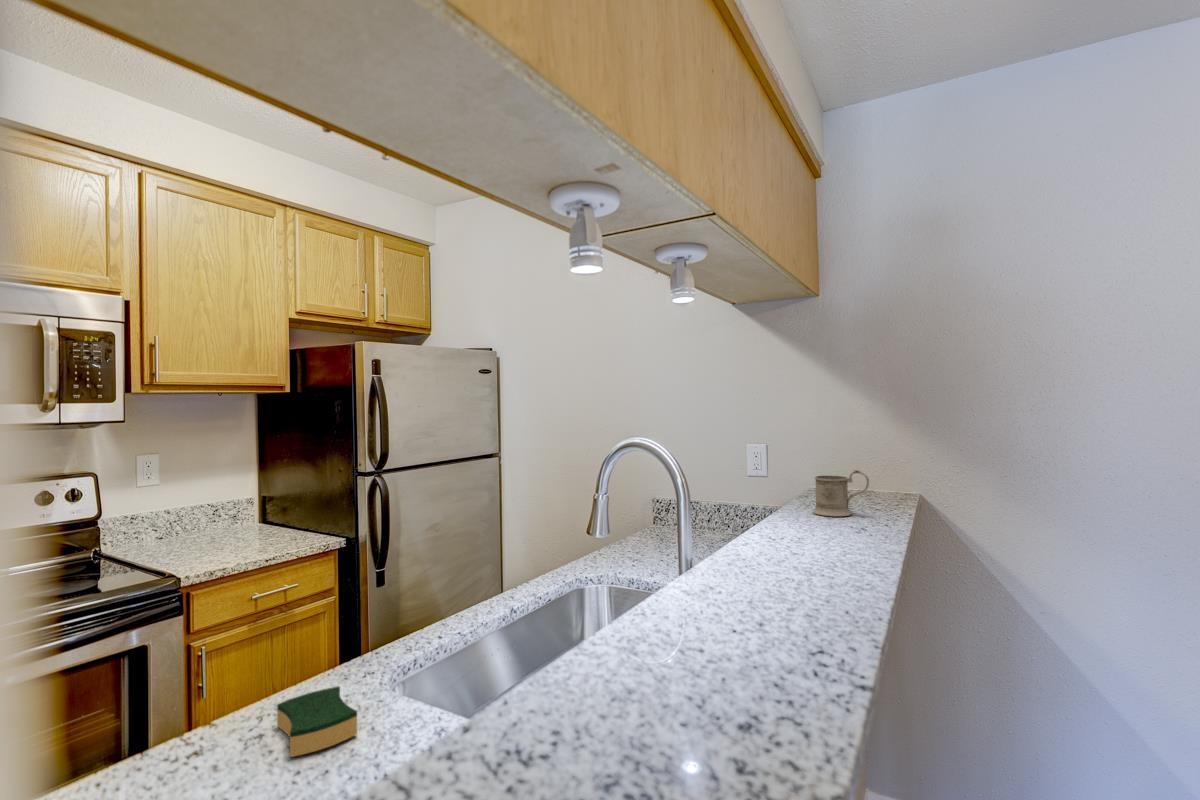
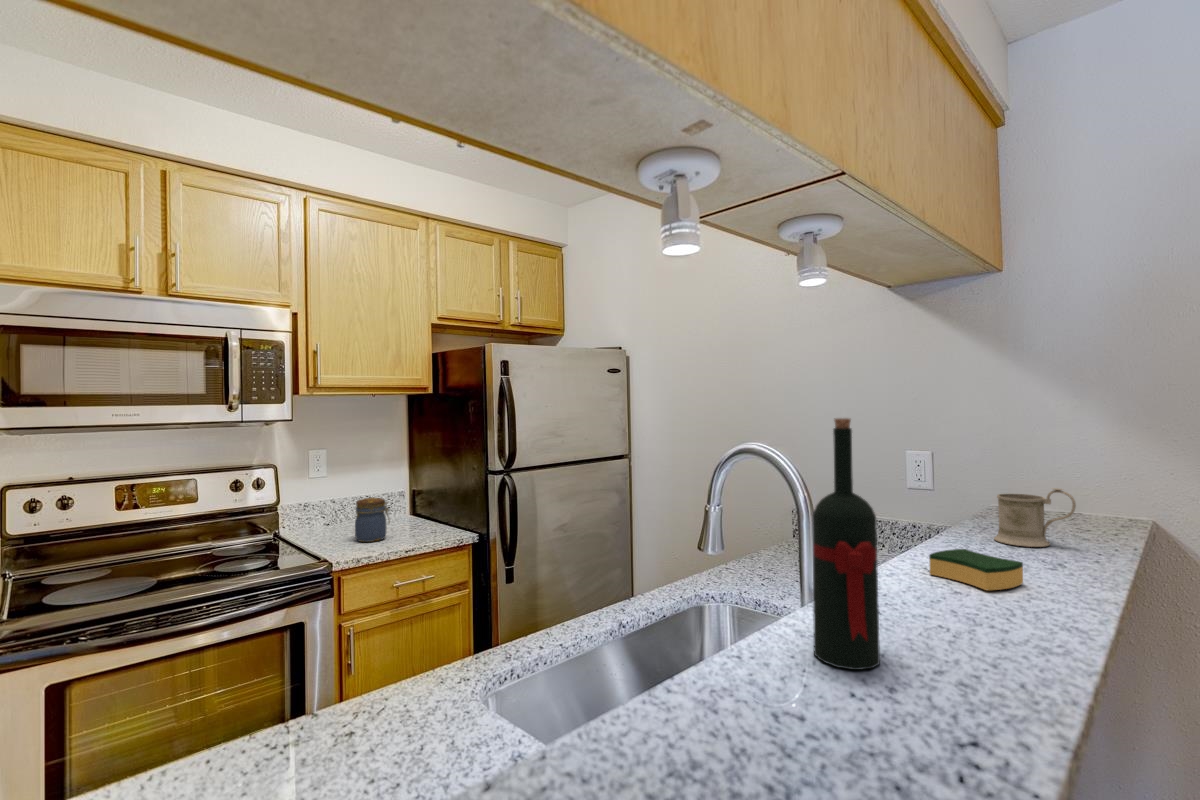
wine bottle: none [698,414,749,614] -> present [813,418,880,670]
jar: none [203,506,245,554] -> present [355,498,390,542]
sponge: present [277,687,357,757] -> present [929,549,1023,590]

